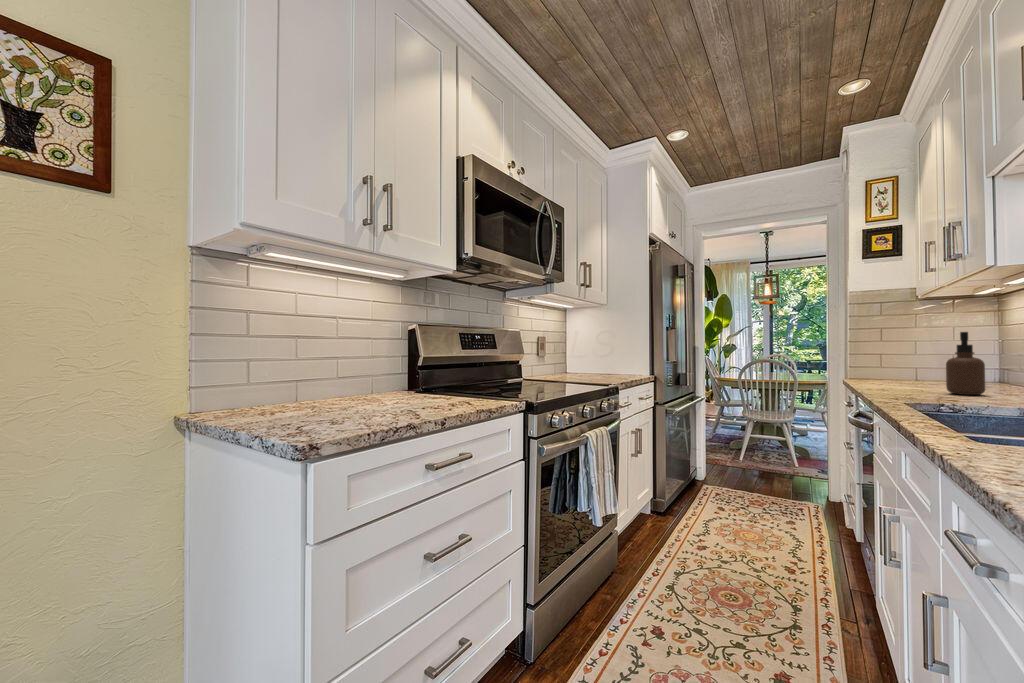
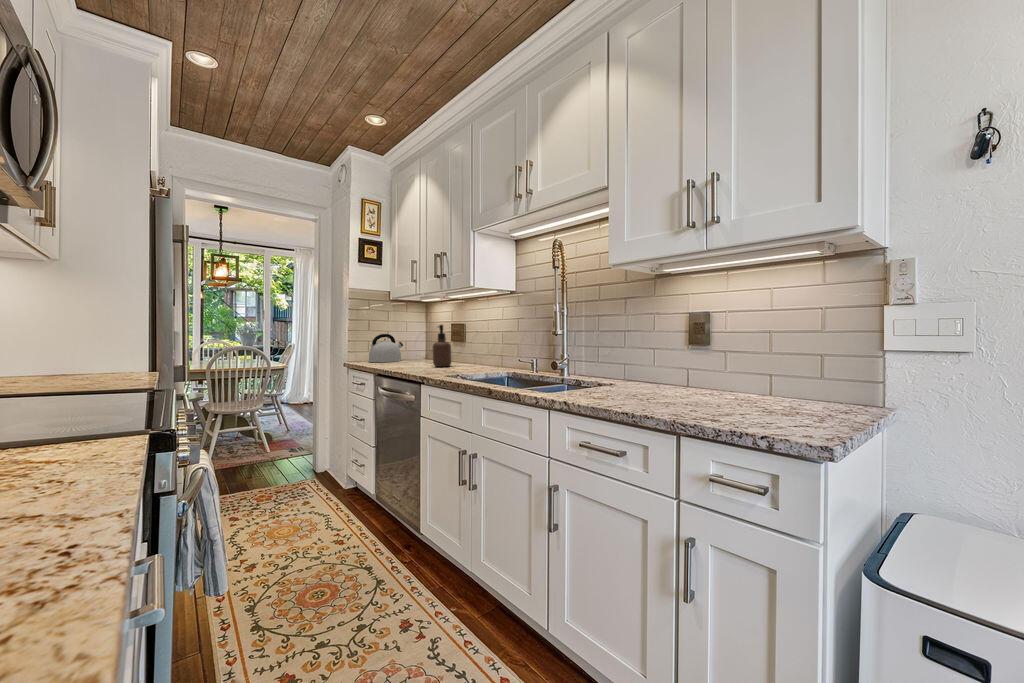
kettle: none [880,345,942,383] -> present [369,334,403,362]

